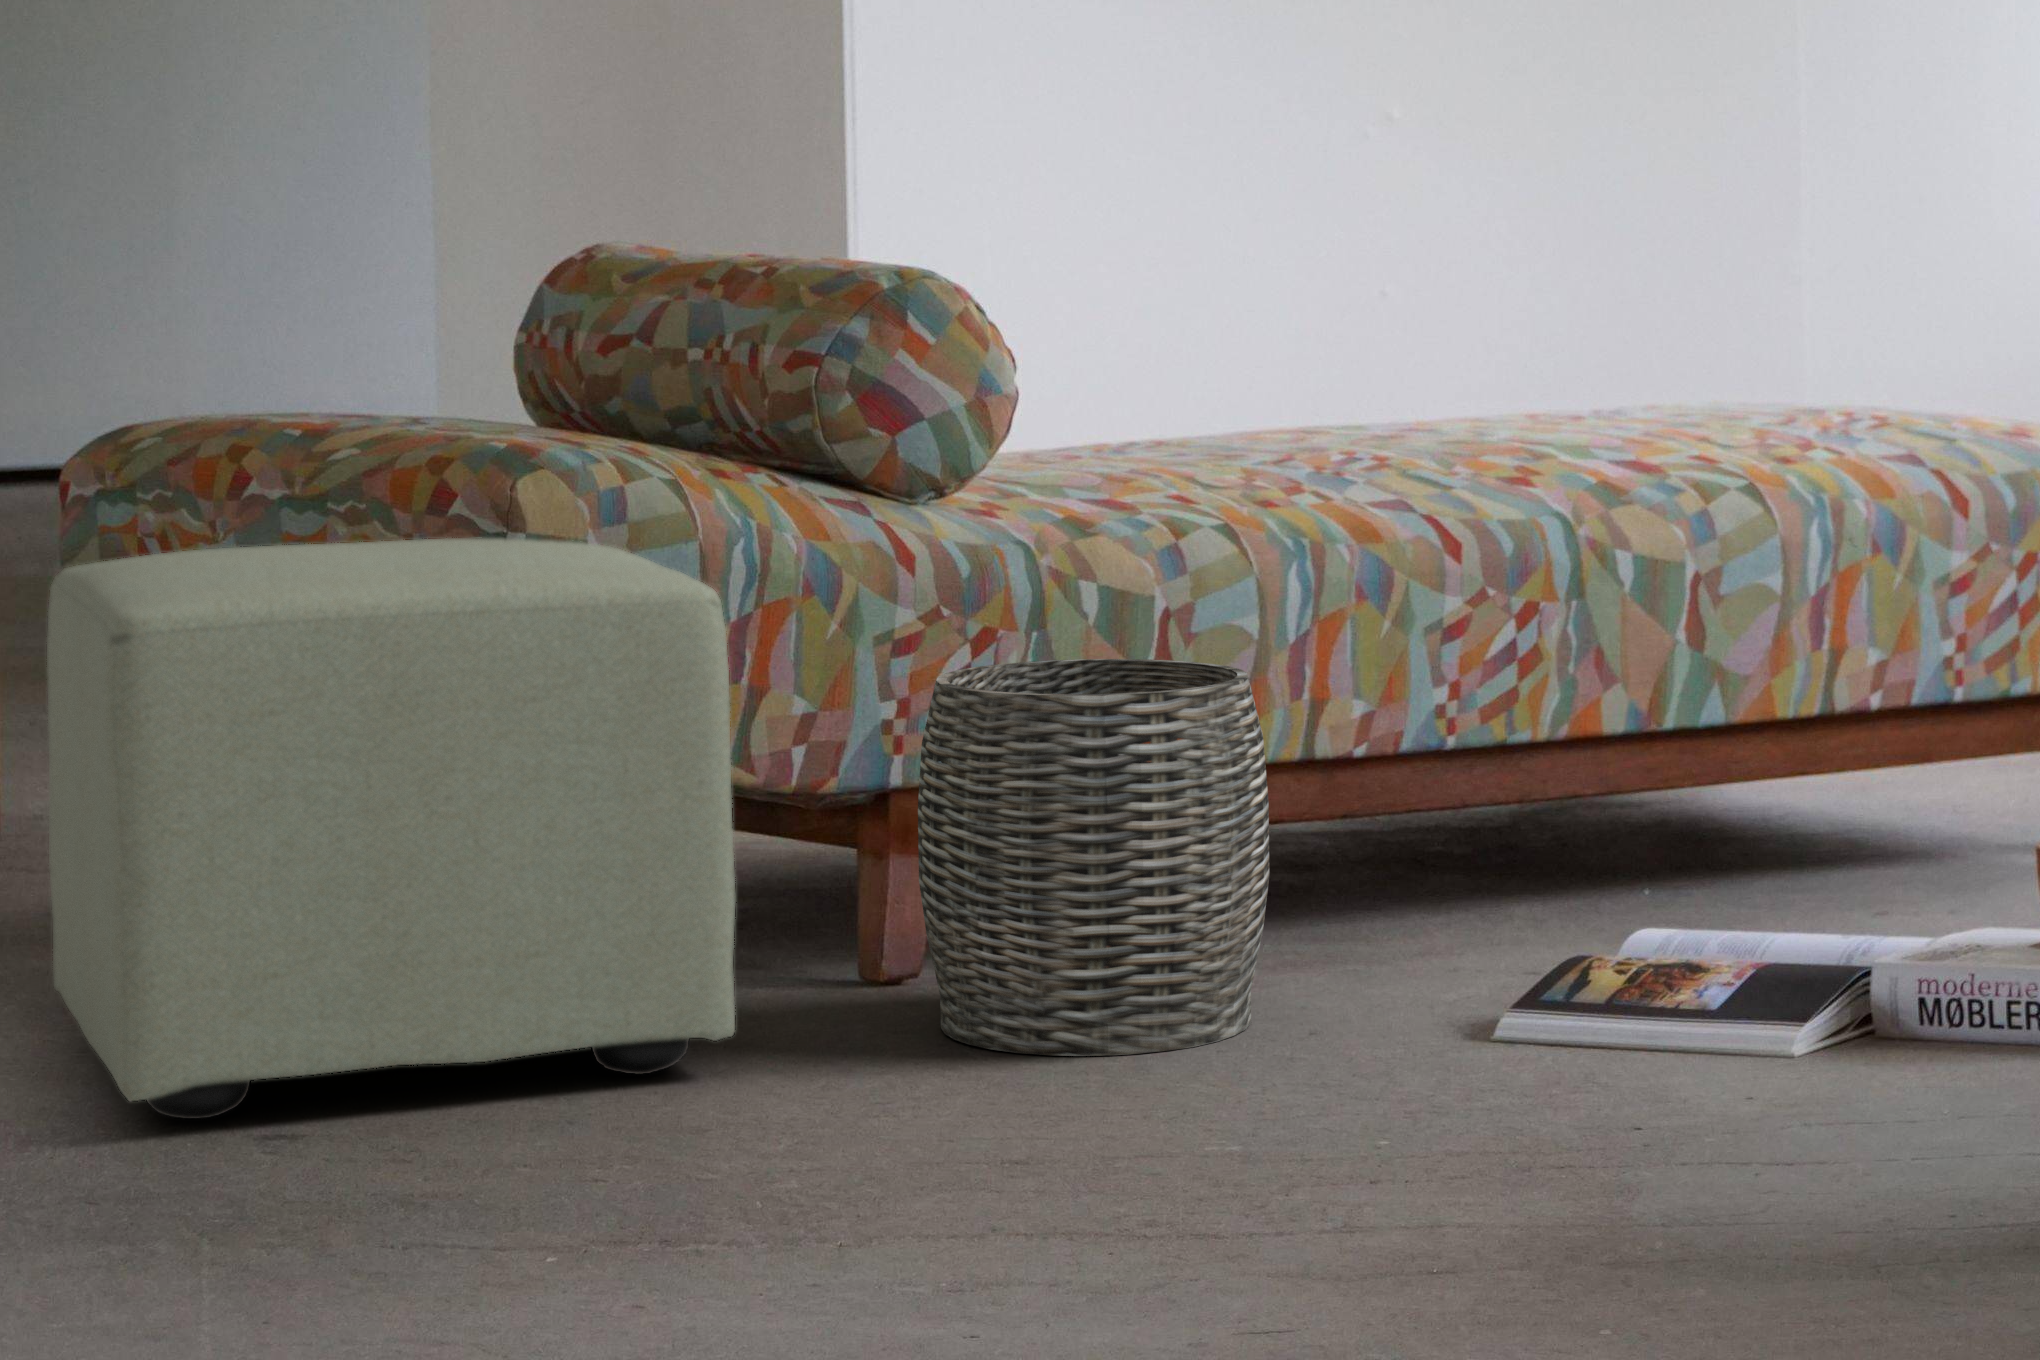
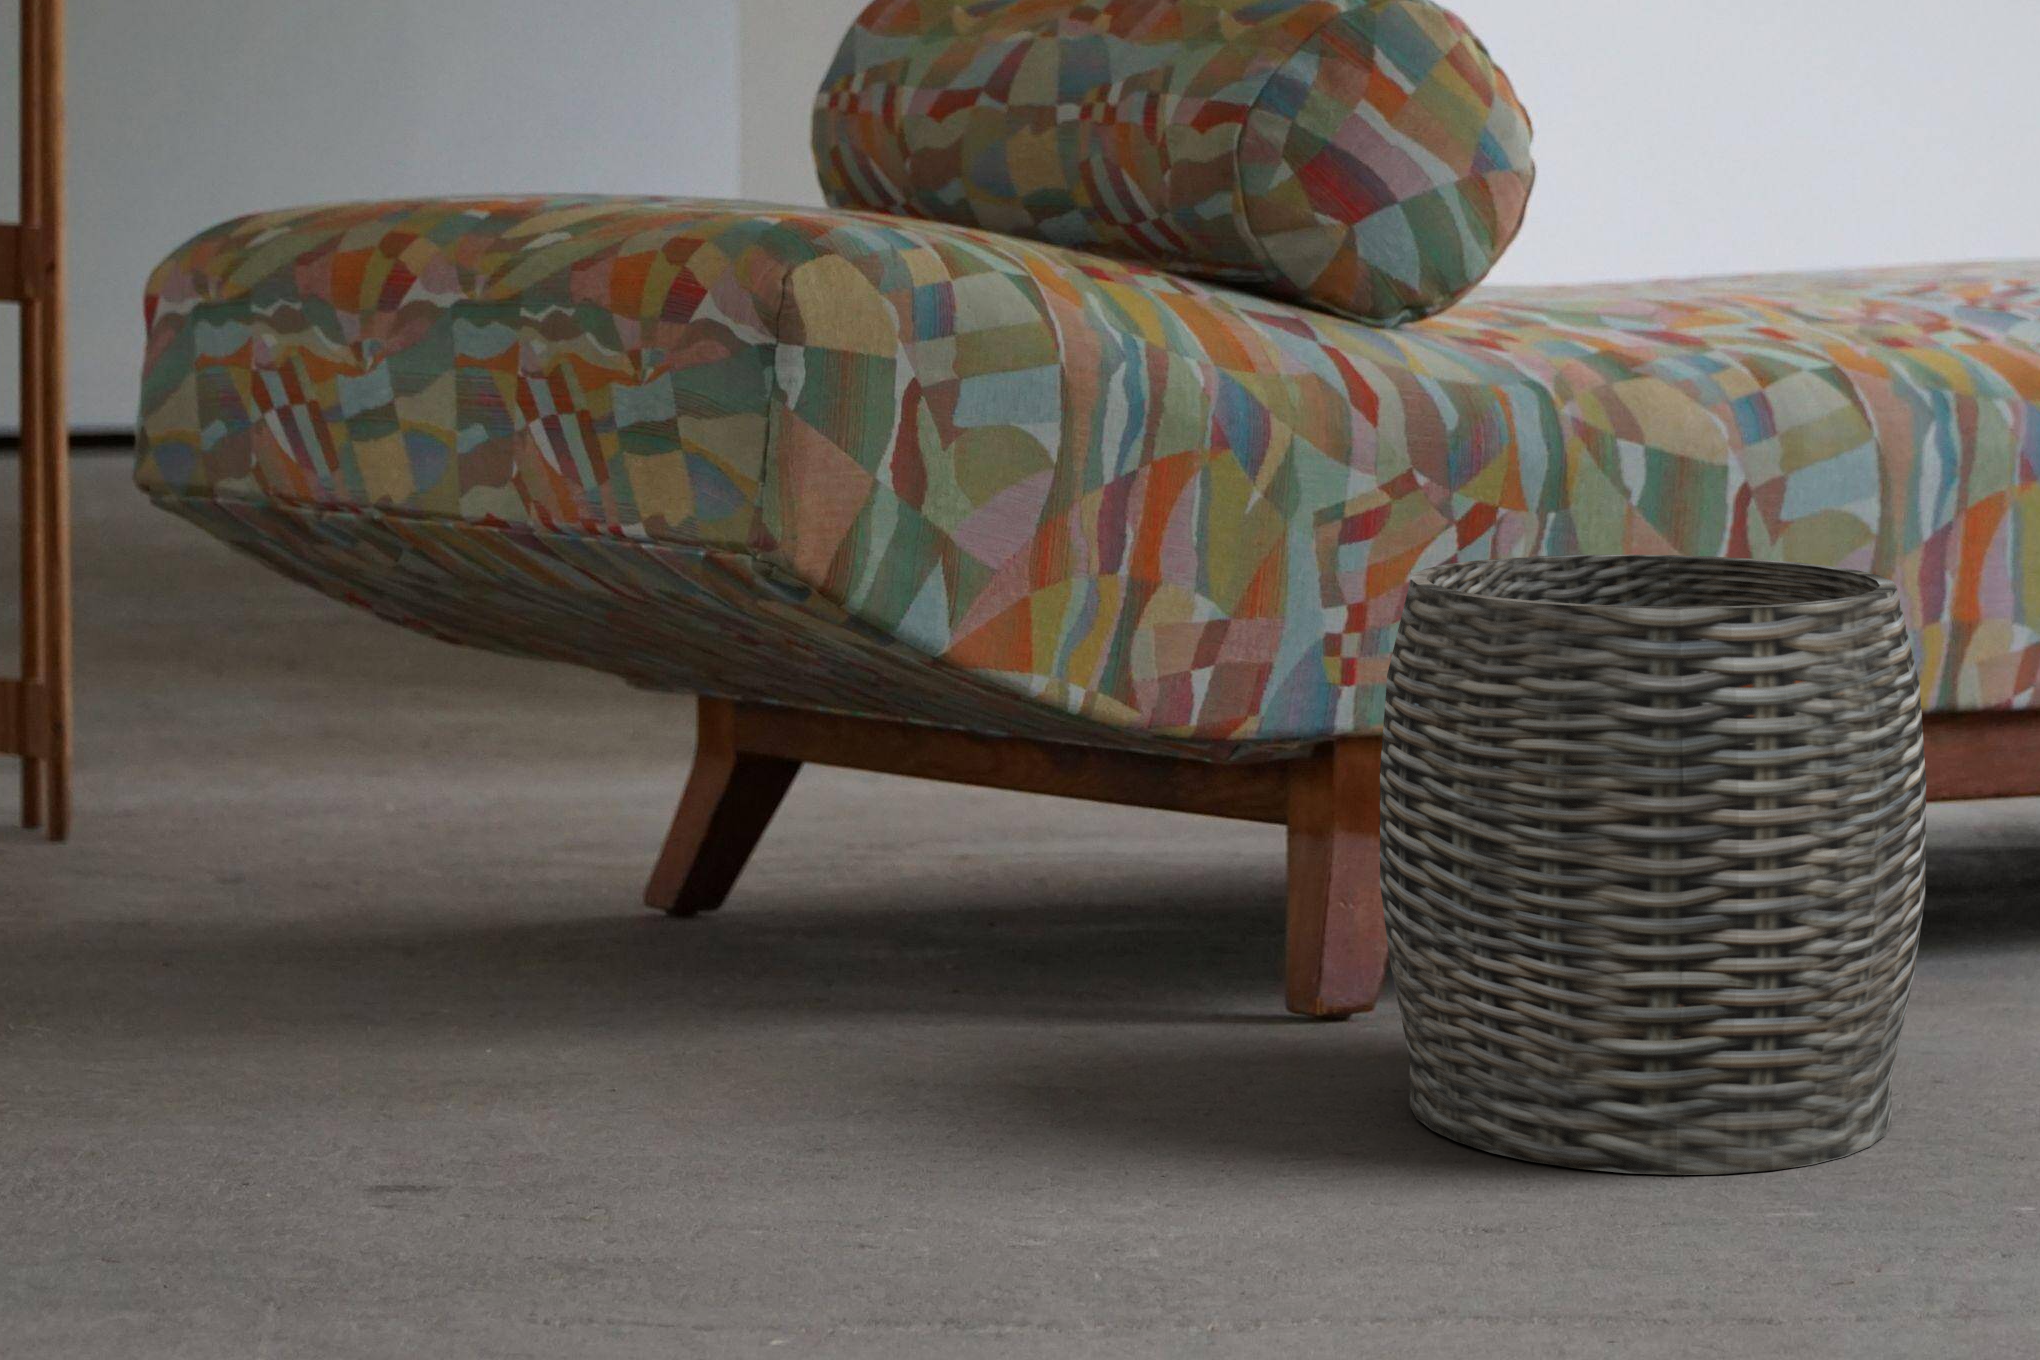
ottoman: present [47,537,735,1119] -> none [124,357,1098,1220]

